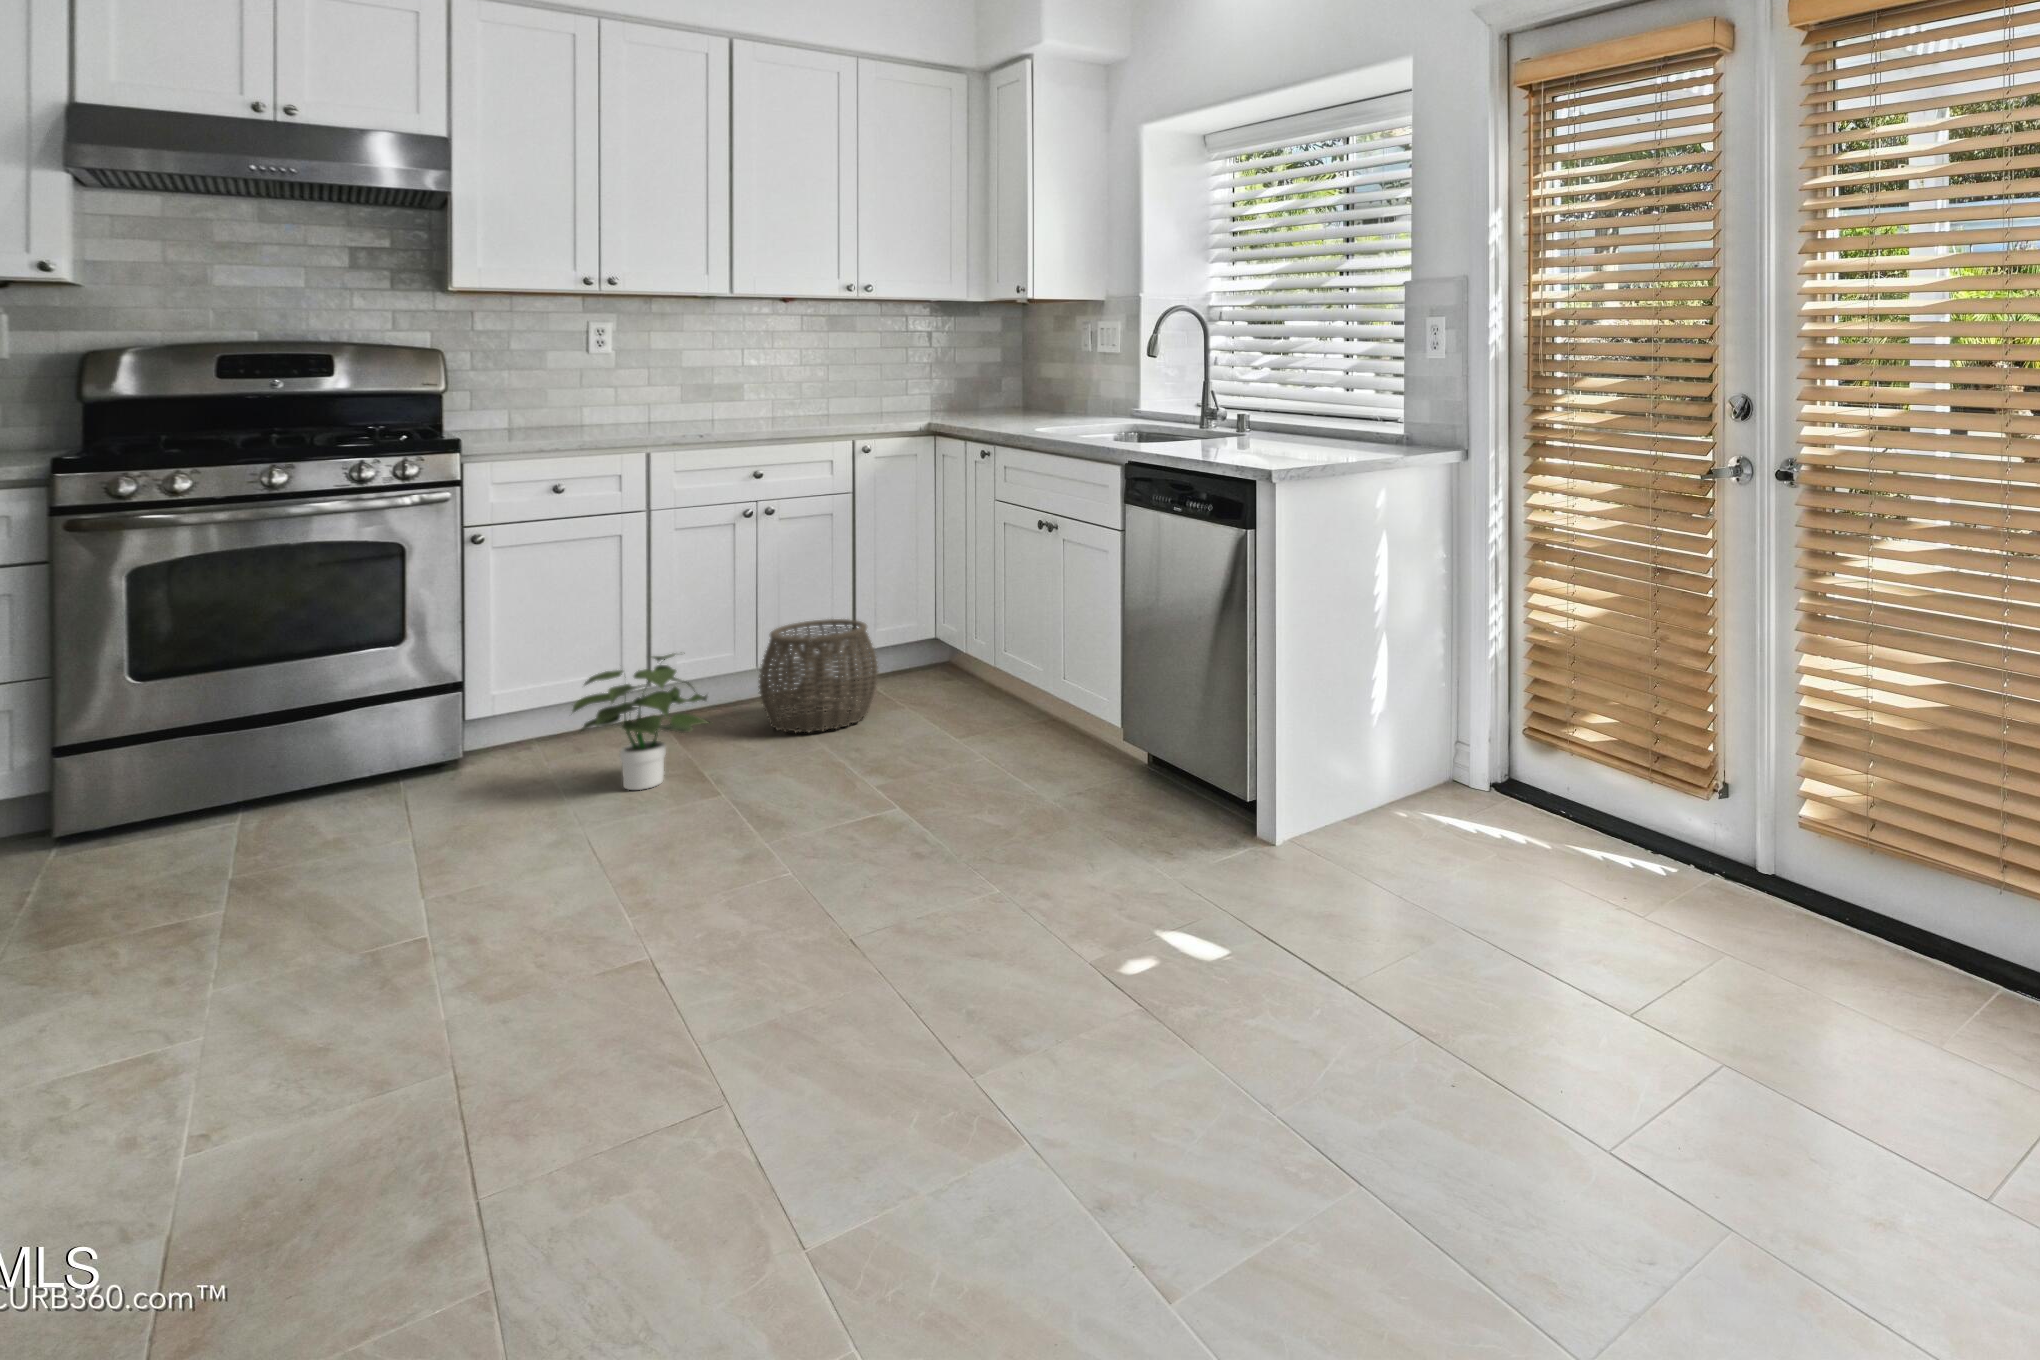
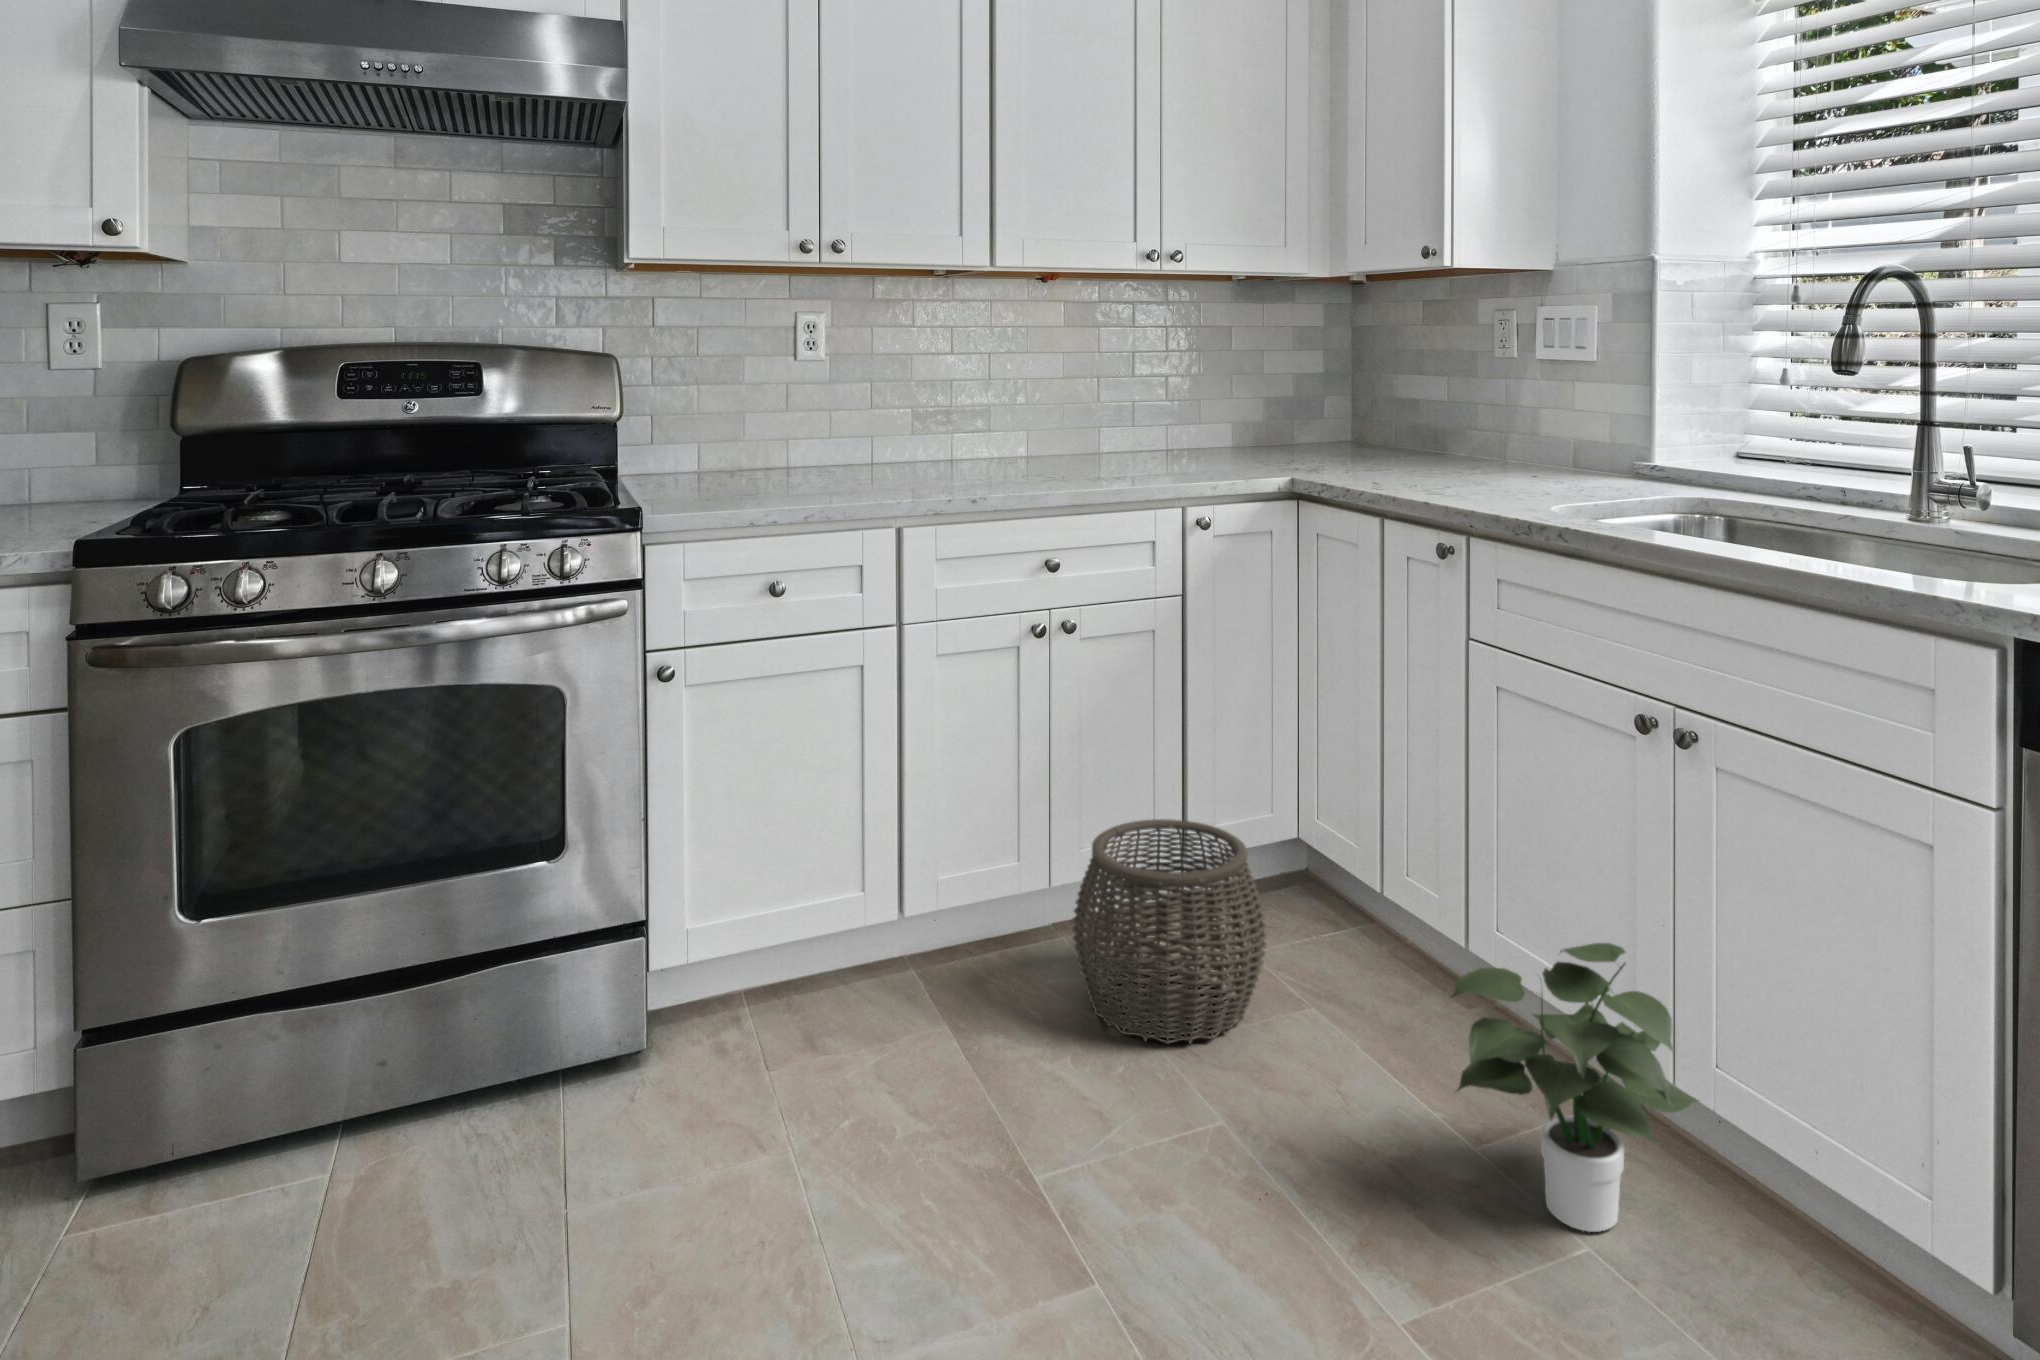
potted plant: present [573,654,712,790] -> present [1452,943,1699,1232]

